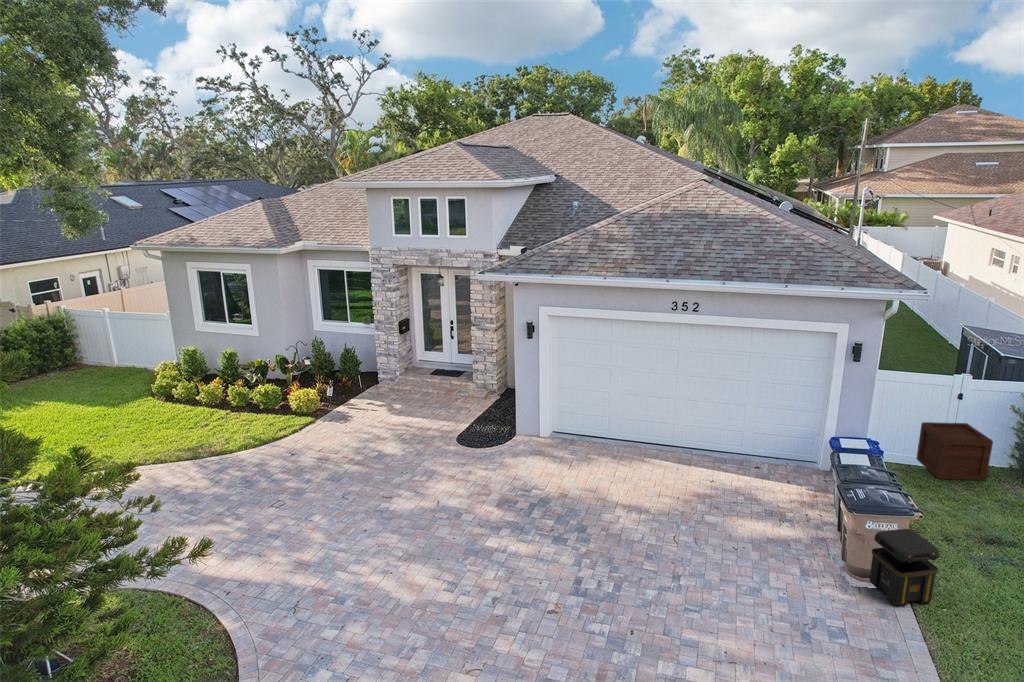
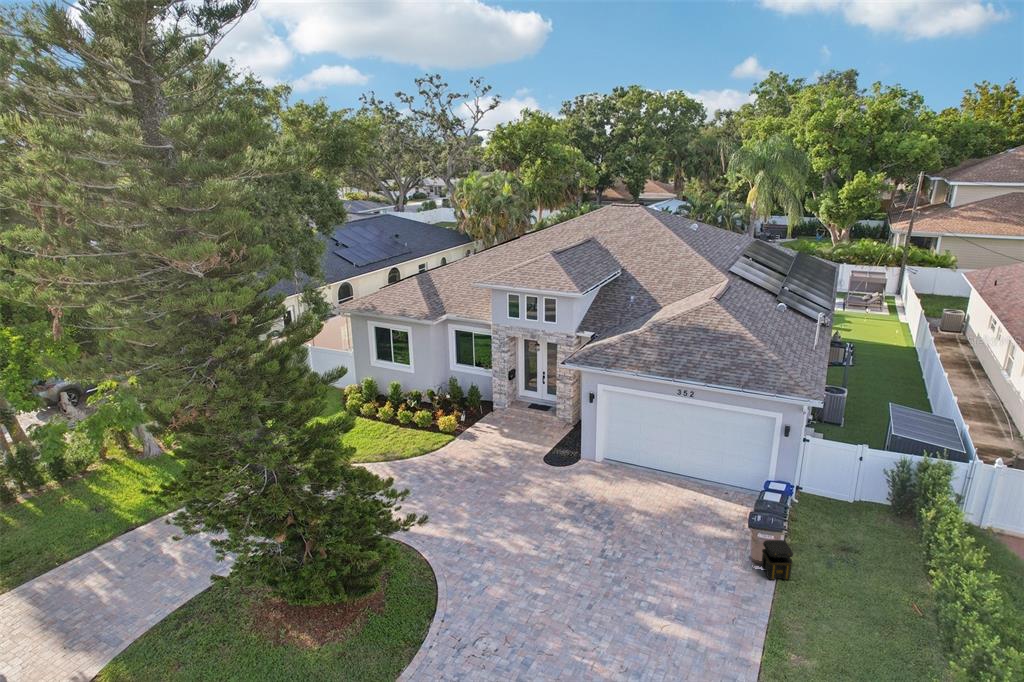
wooden crate: present [916,422,993,480] -> none [834,474,874,514]

